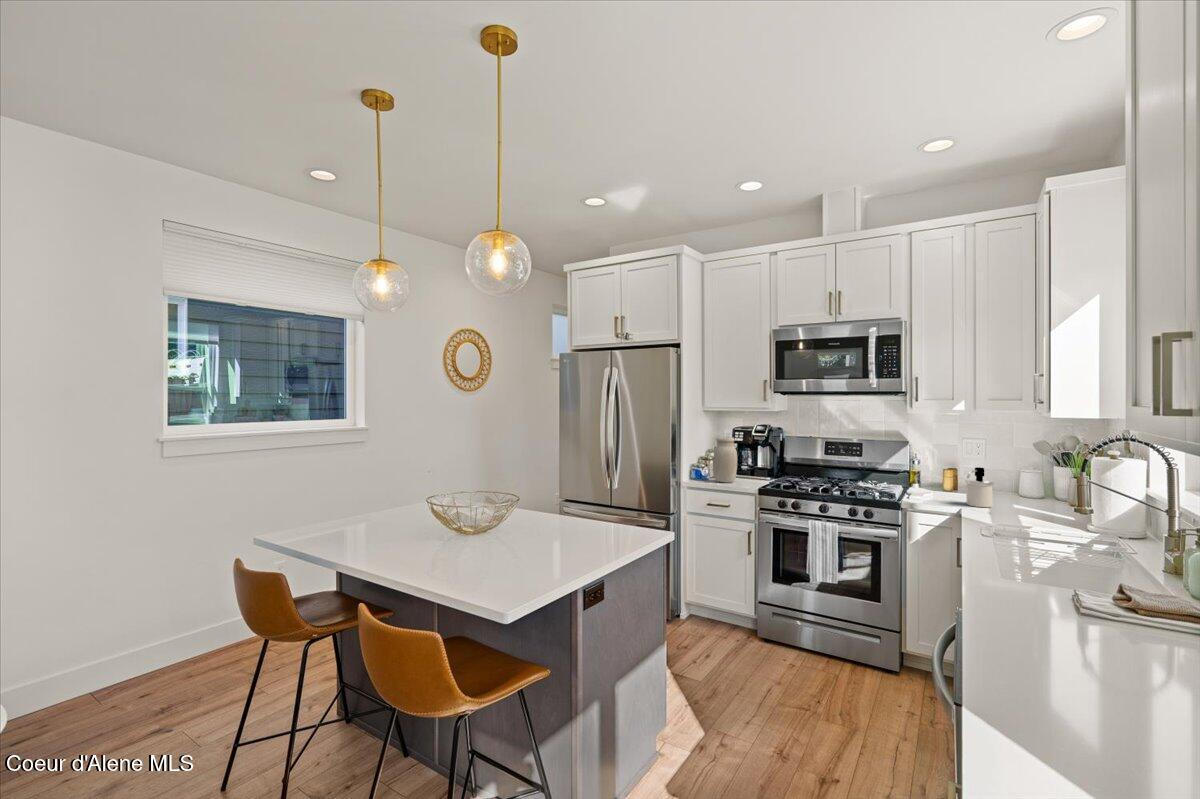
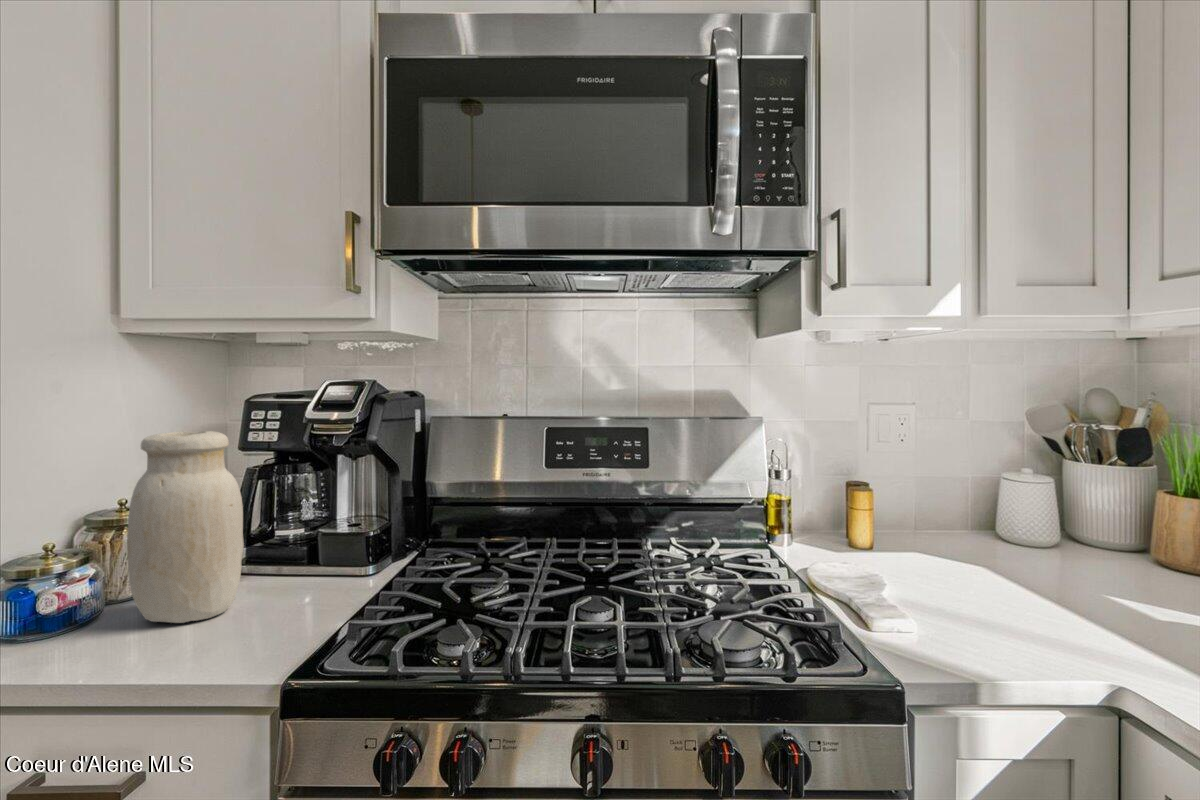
soap dispenser: present [966,467,993,507] -> none [1004,489,1095,623]

